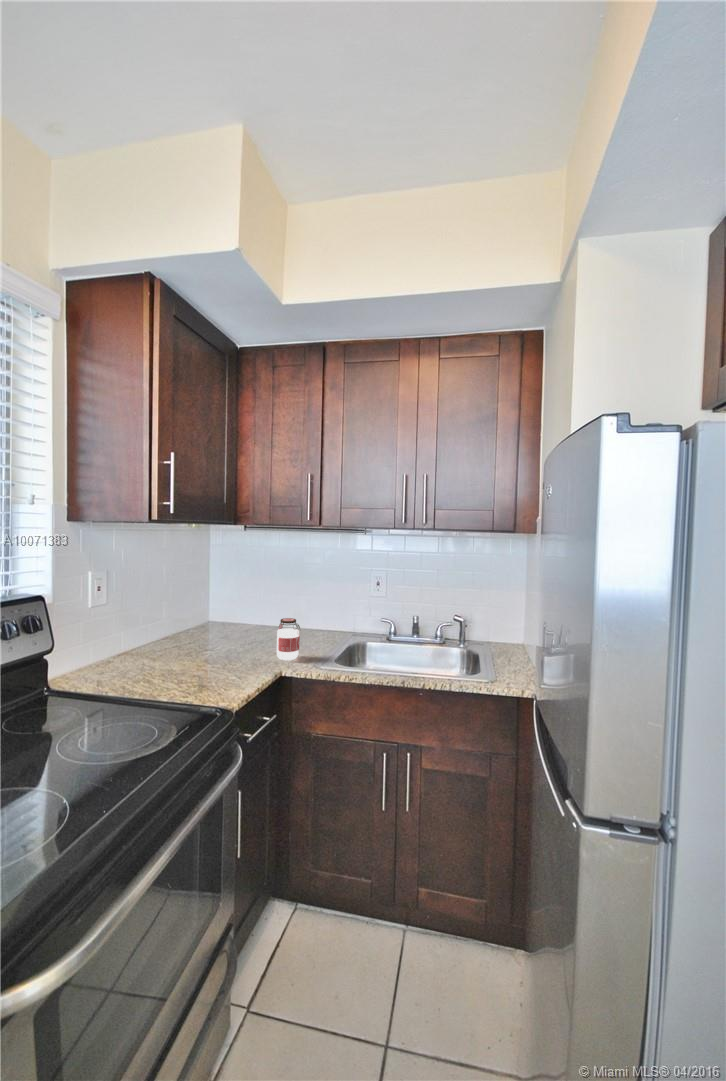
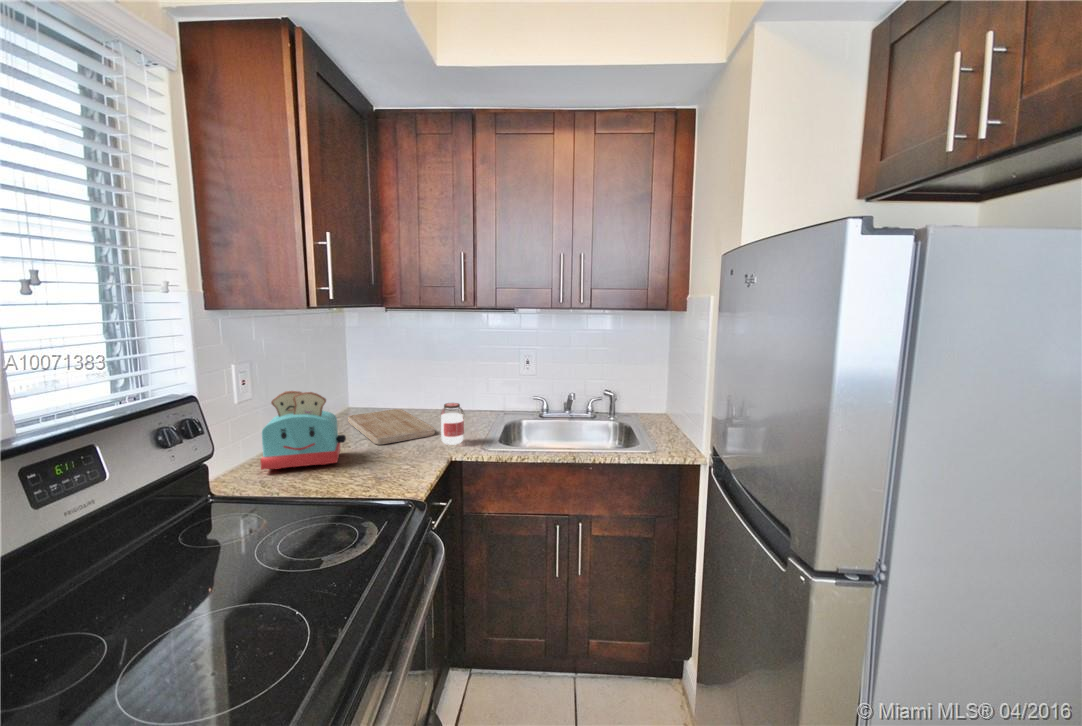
toaster: none [102,598,184,671] -> present [261,391,346,470]
cutting board: none [202,624,276,656] -> present [348,409,435,445]

